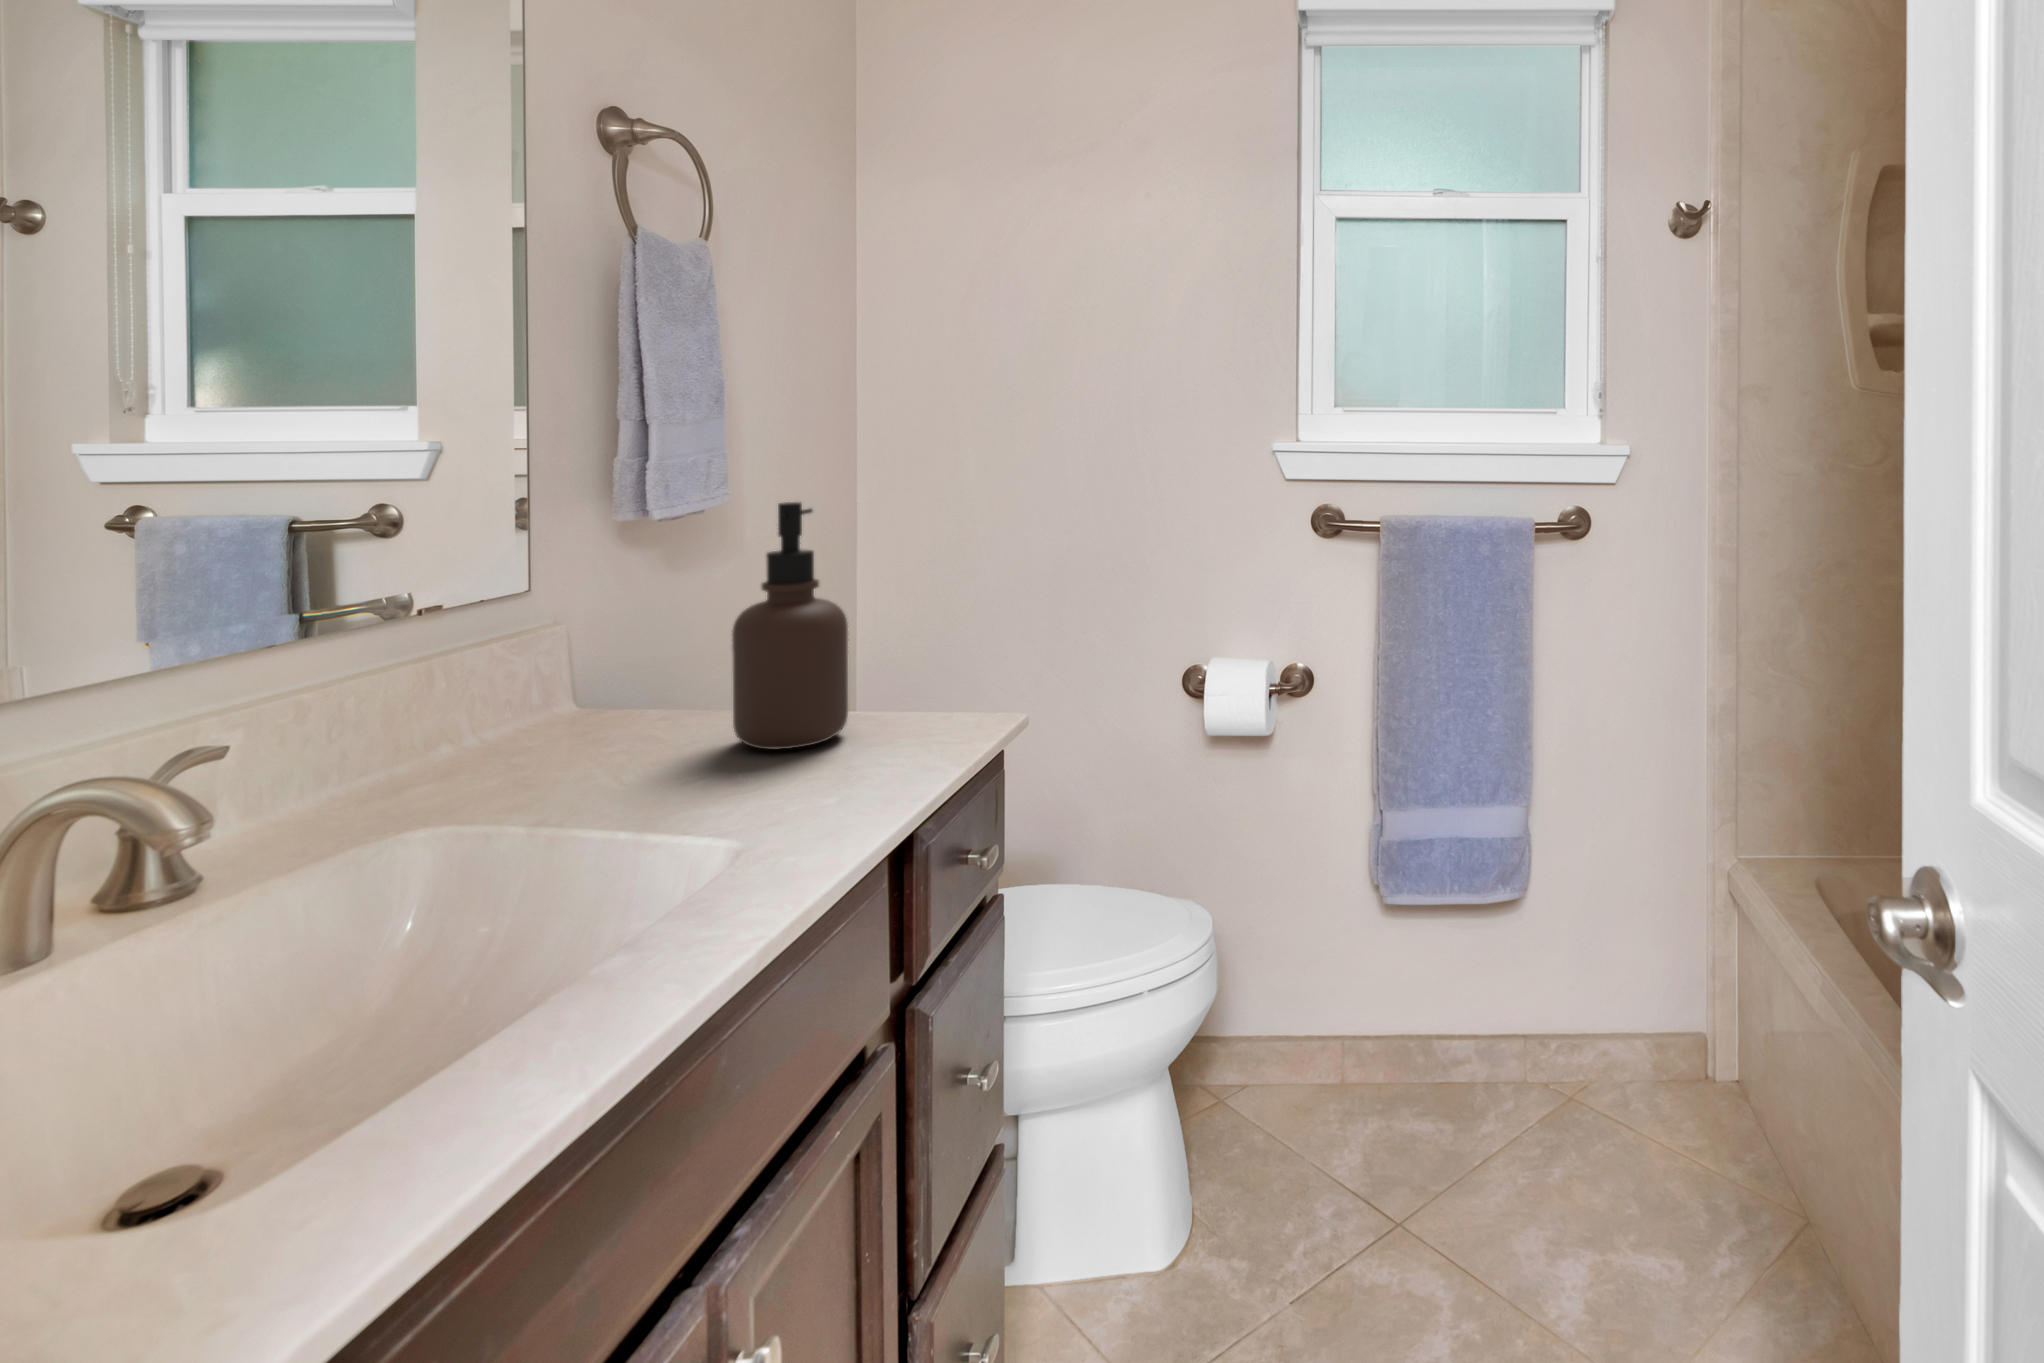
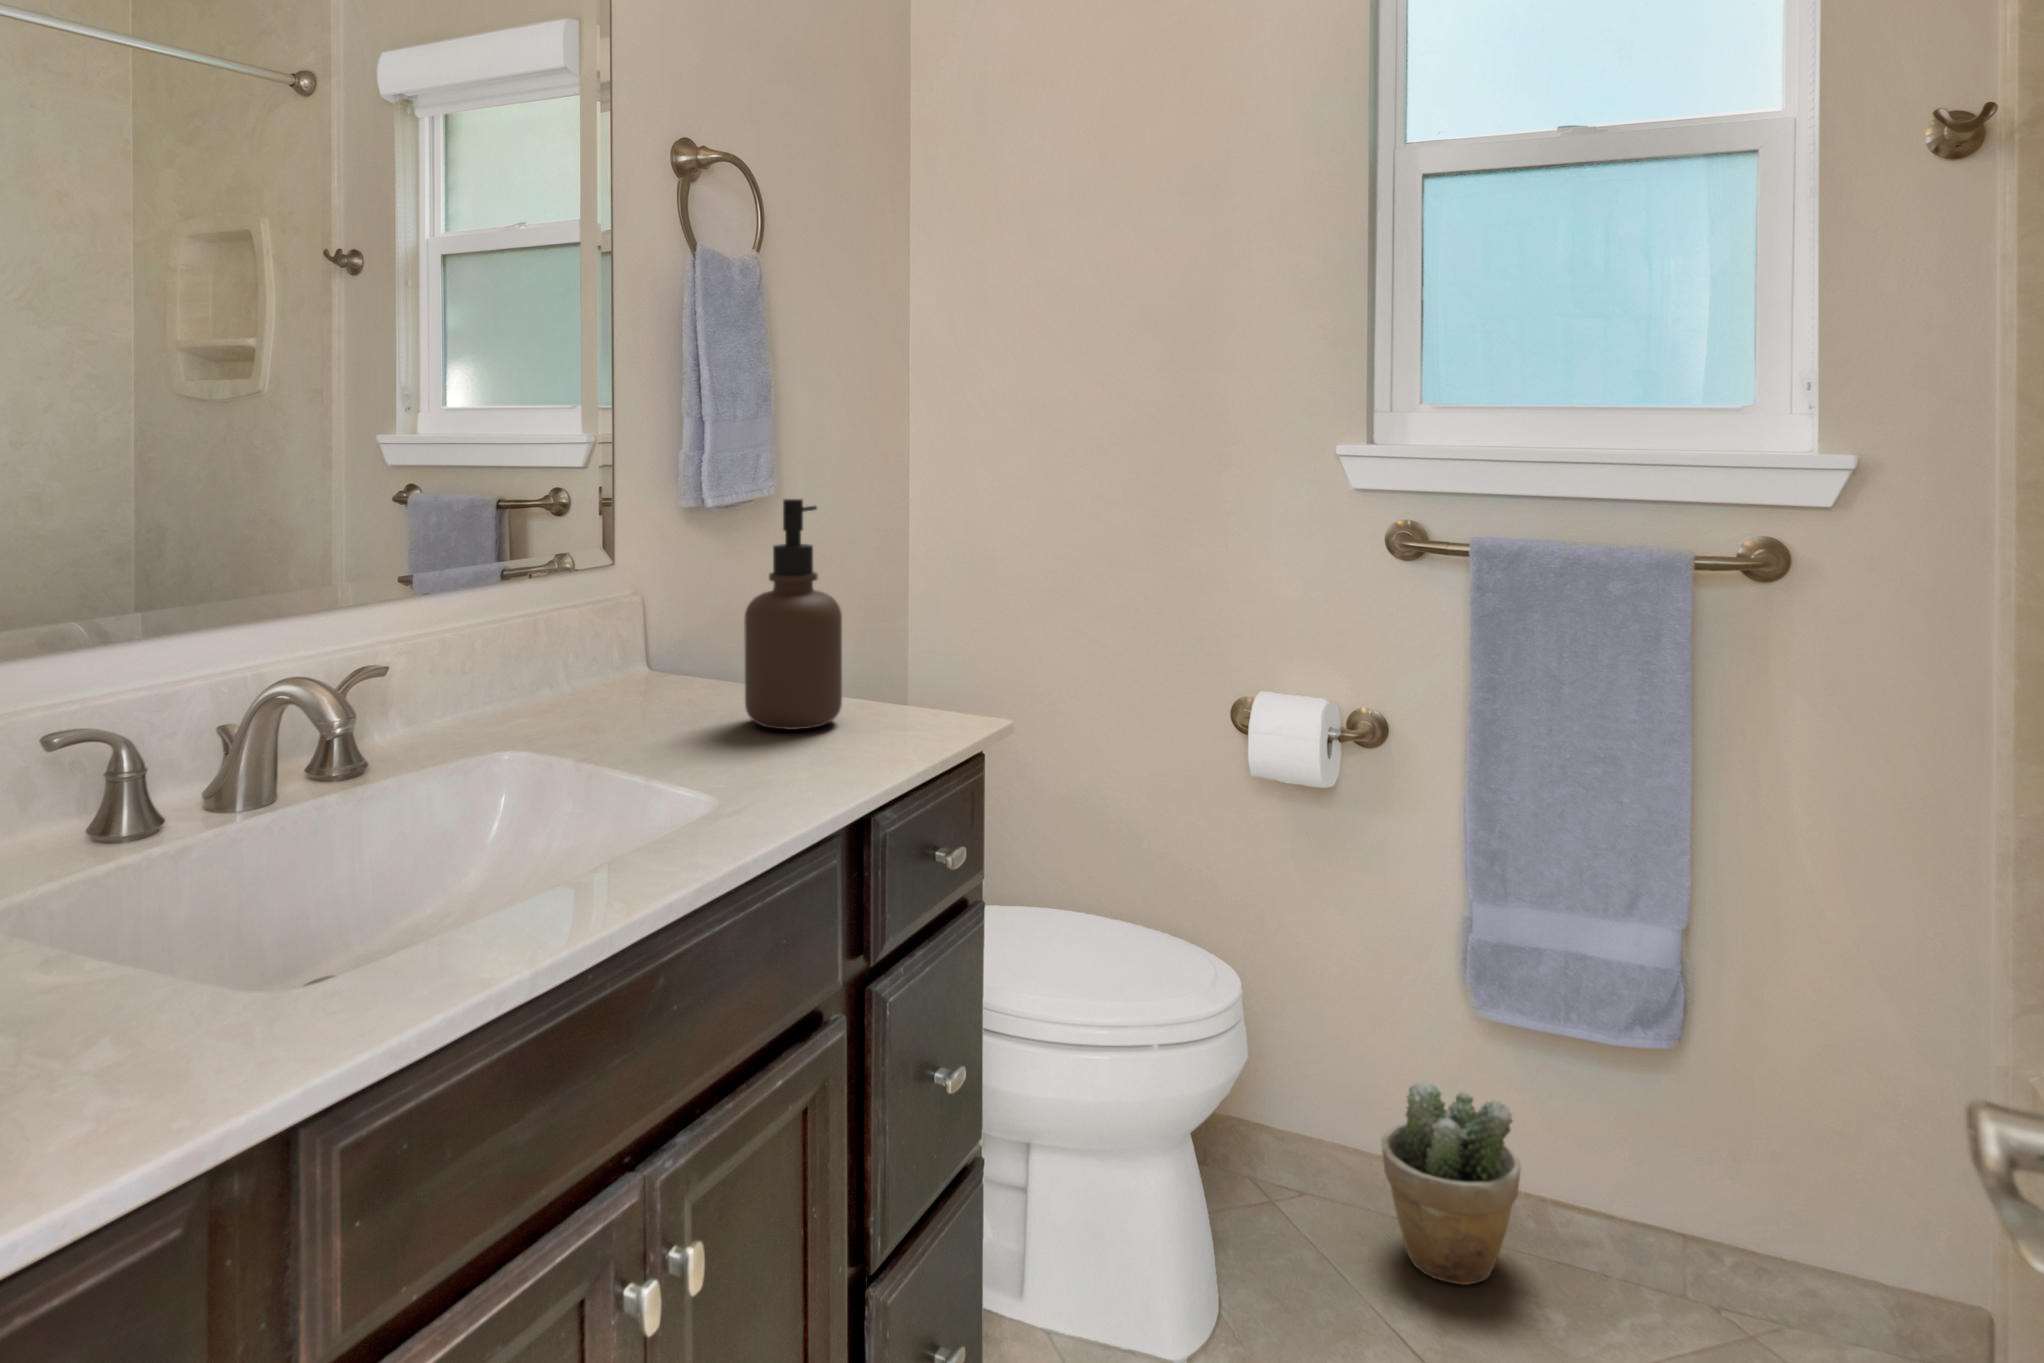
potted plant: none [1317,972,1426,1135] -> present [1381,1082,1521,1285]

